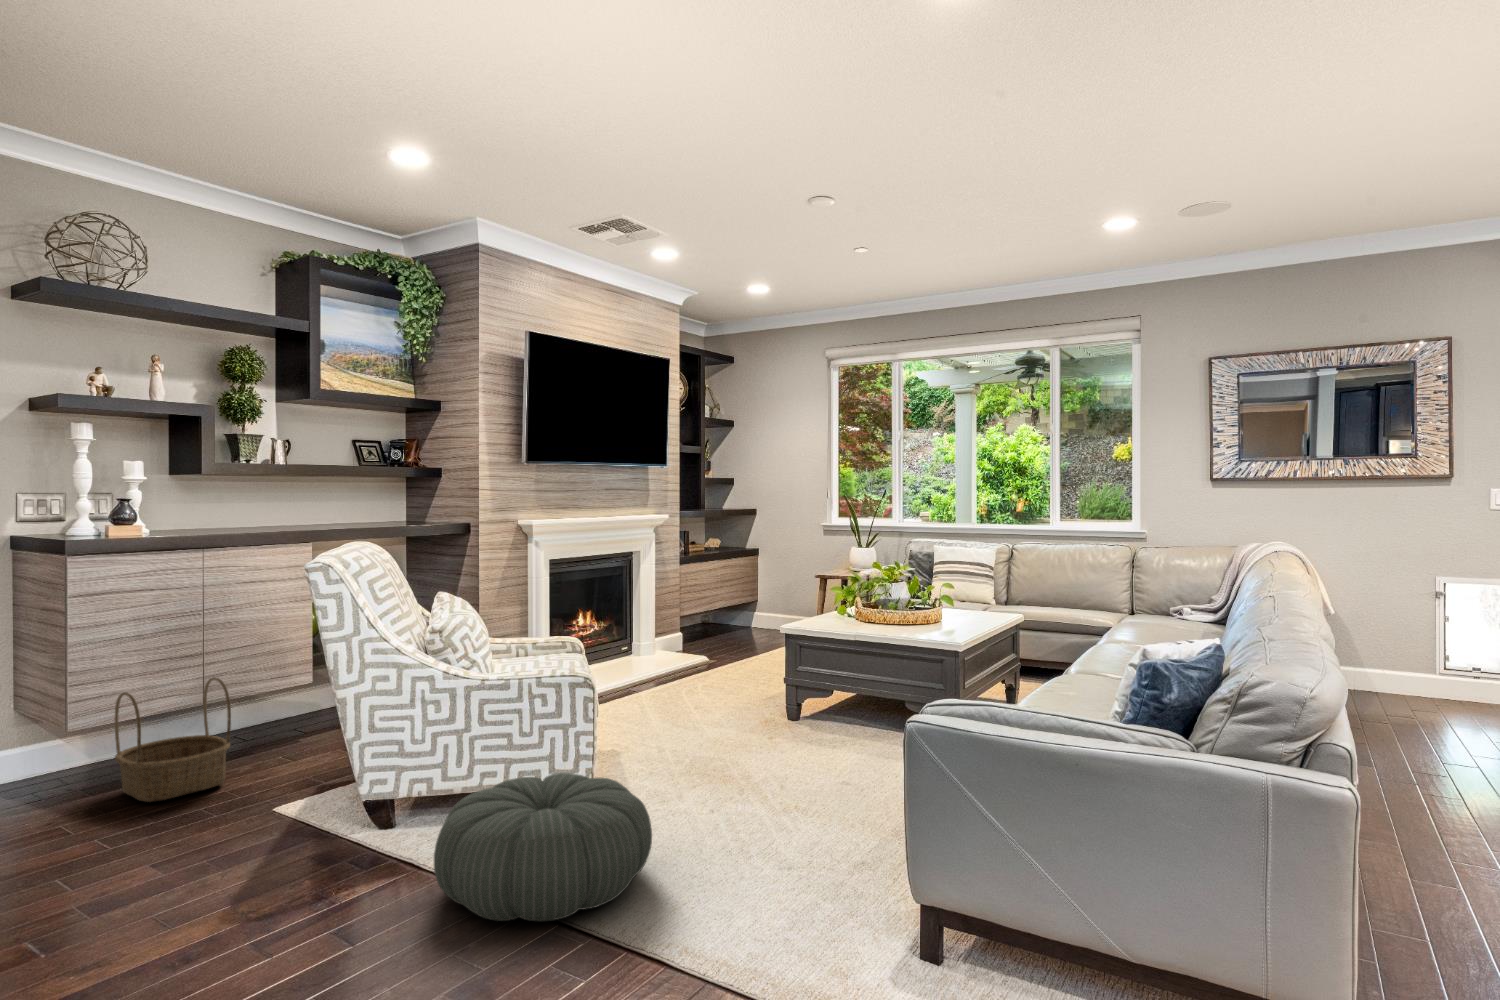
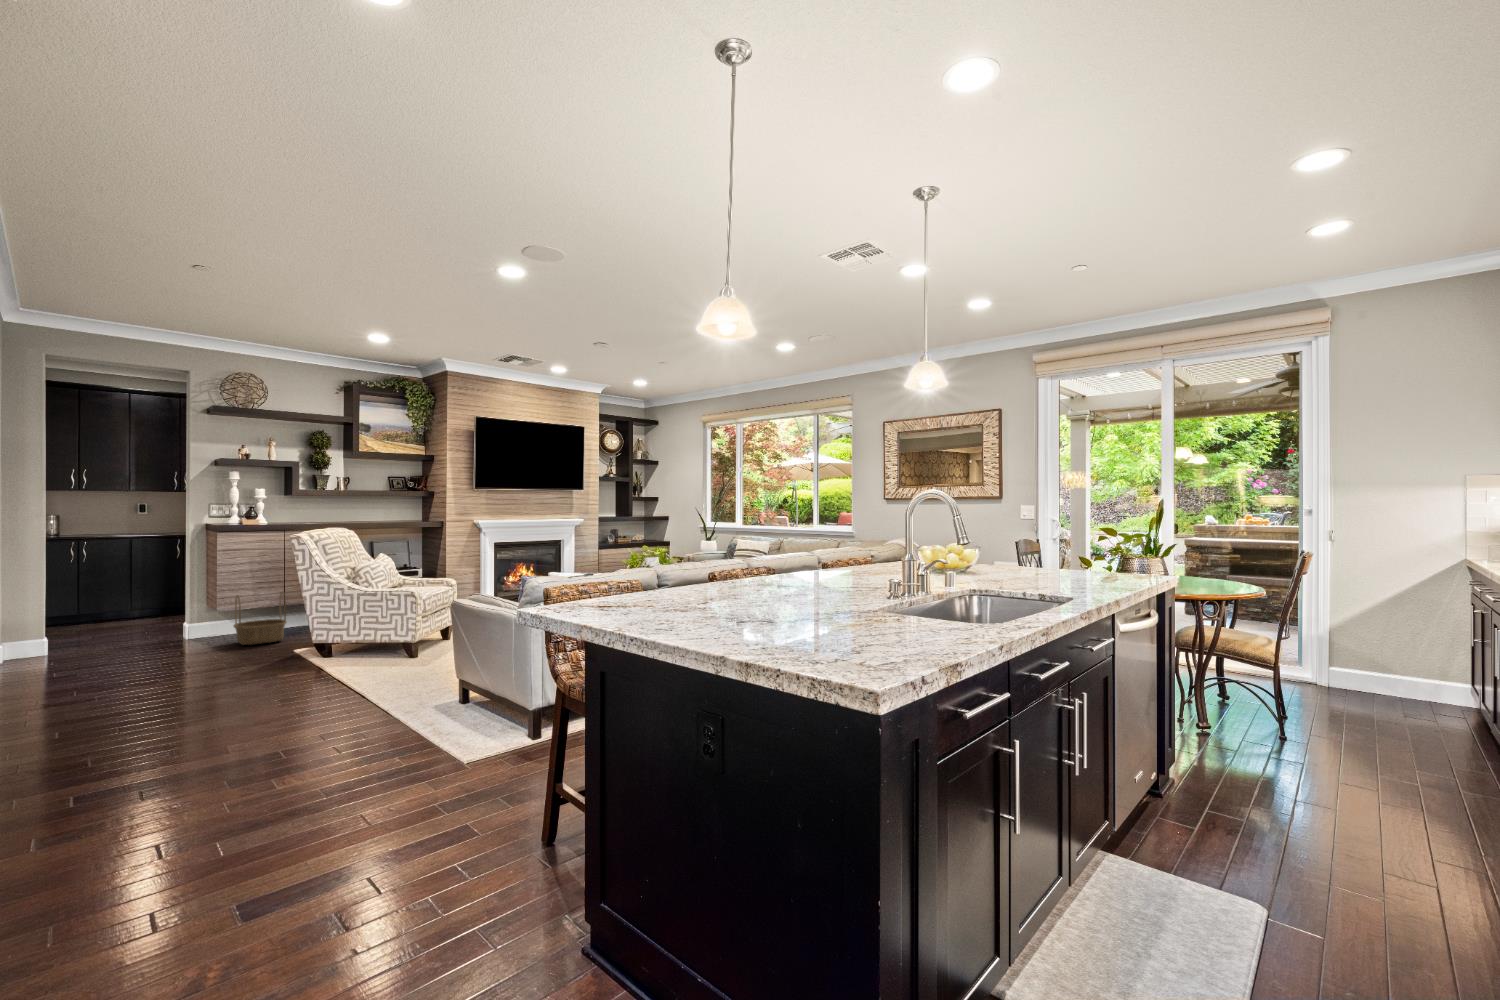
pouf: present [434,773,652,921] -> none [306,632,412,685]

